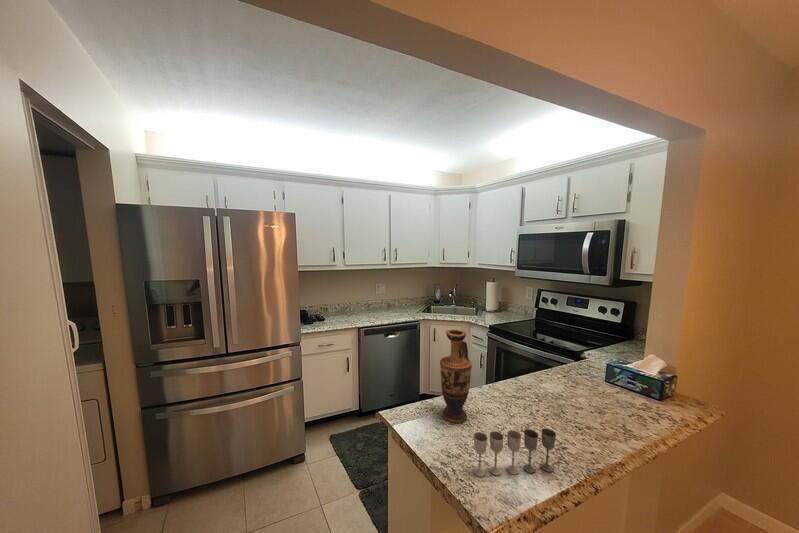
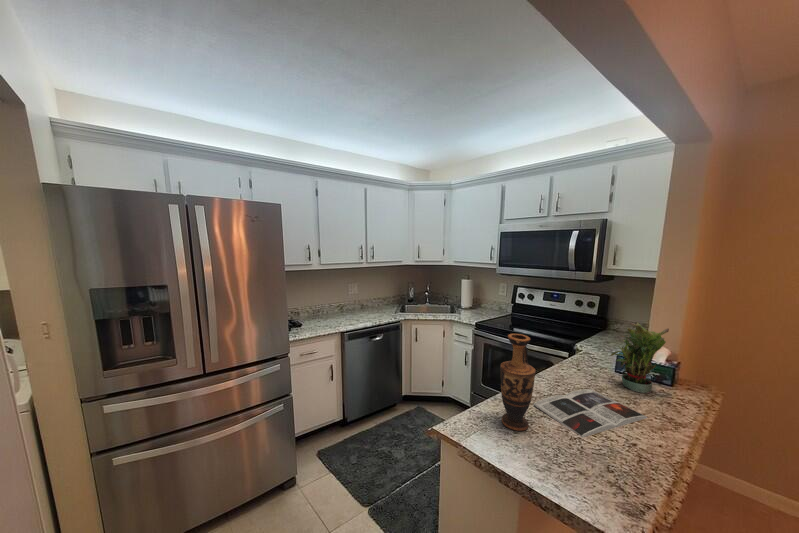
potted plant: none [588,327,645,405] -> present [610,322,669,393]
magazine: none [486,394,604,437] -> present [533,389,647,437]
wine glass: present [474,428,556,477] -> none [575,428,646,488]

